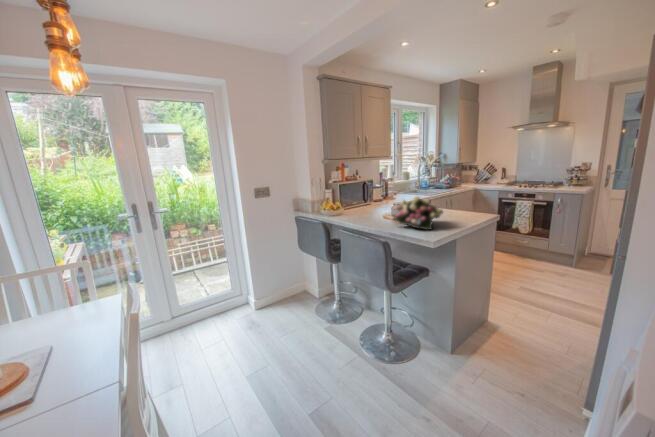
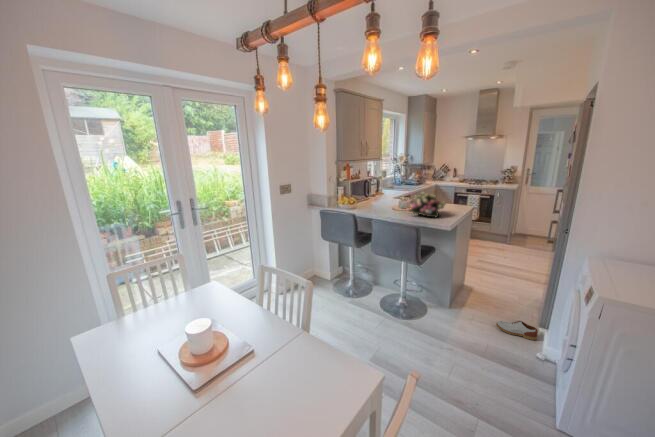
shoe: none [513,385,578,426] -> present [496,321,538,340]

